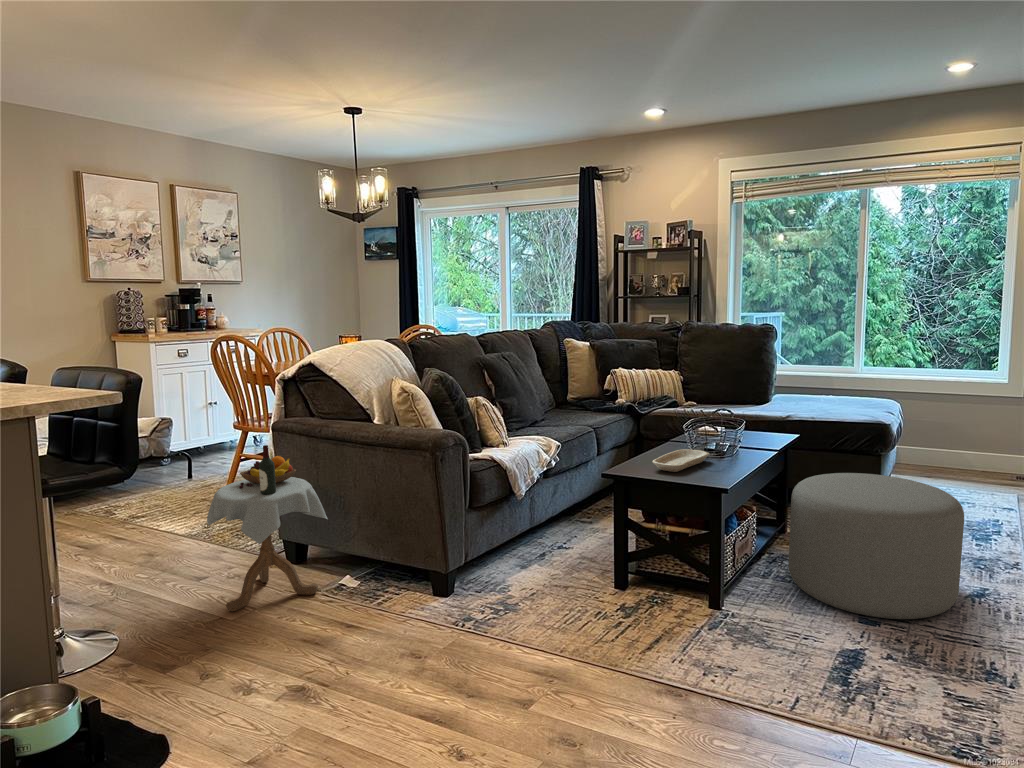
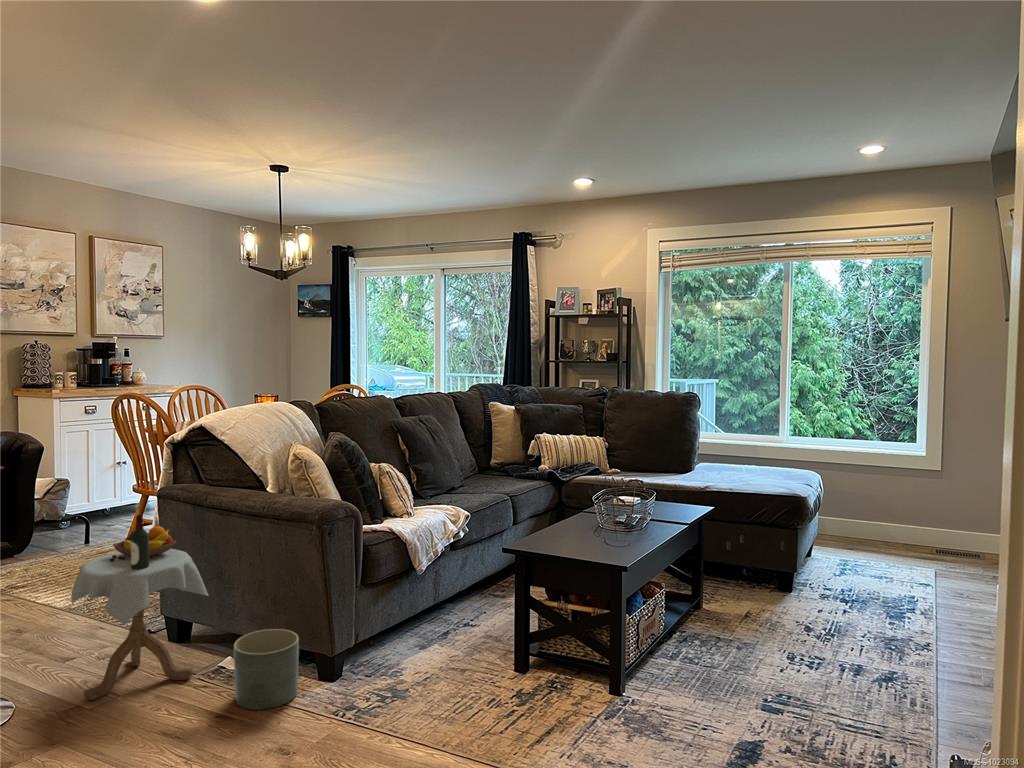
tray: present [652,449,709,472] -> none [557,523,618,547]
ottoman: present [789,473,964,619] -> none [697,549,866,706]
planter: none [358,549,416,620] -> present [234,629,299,710]

